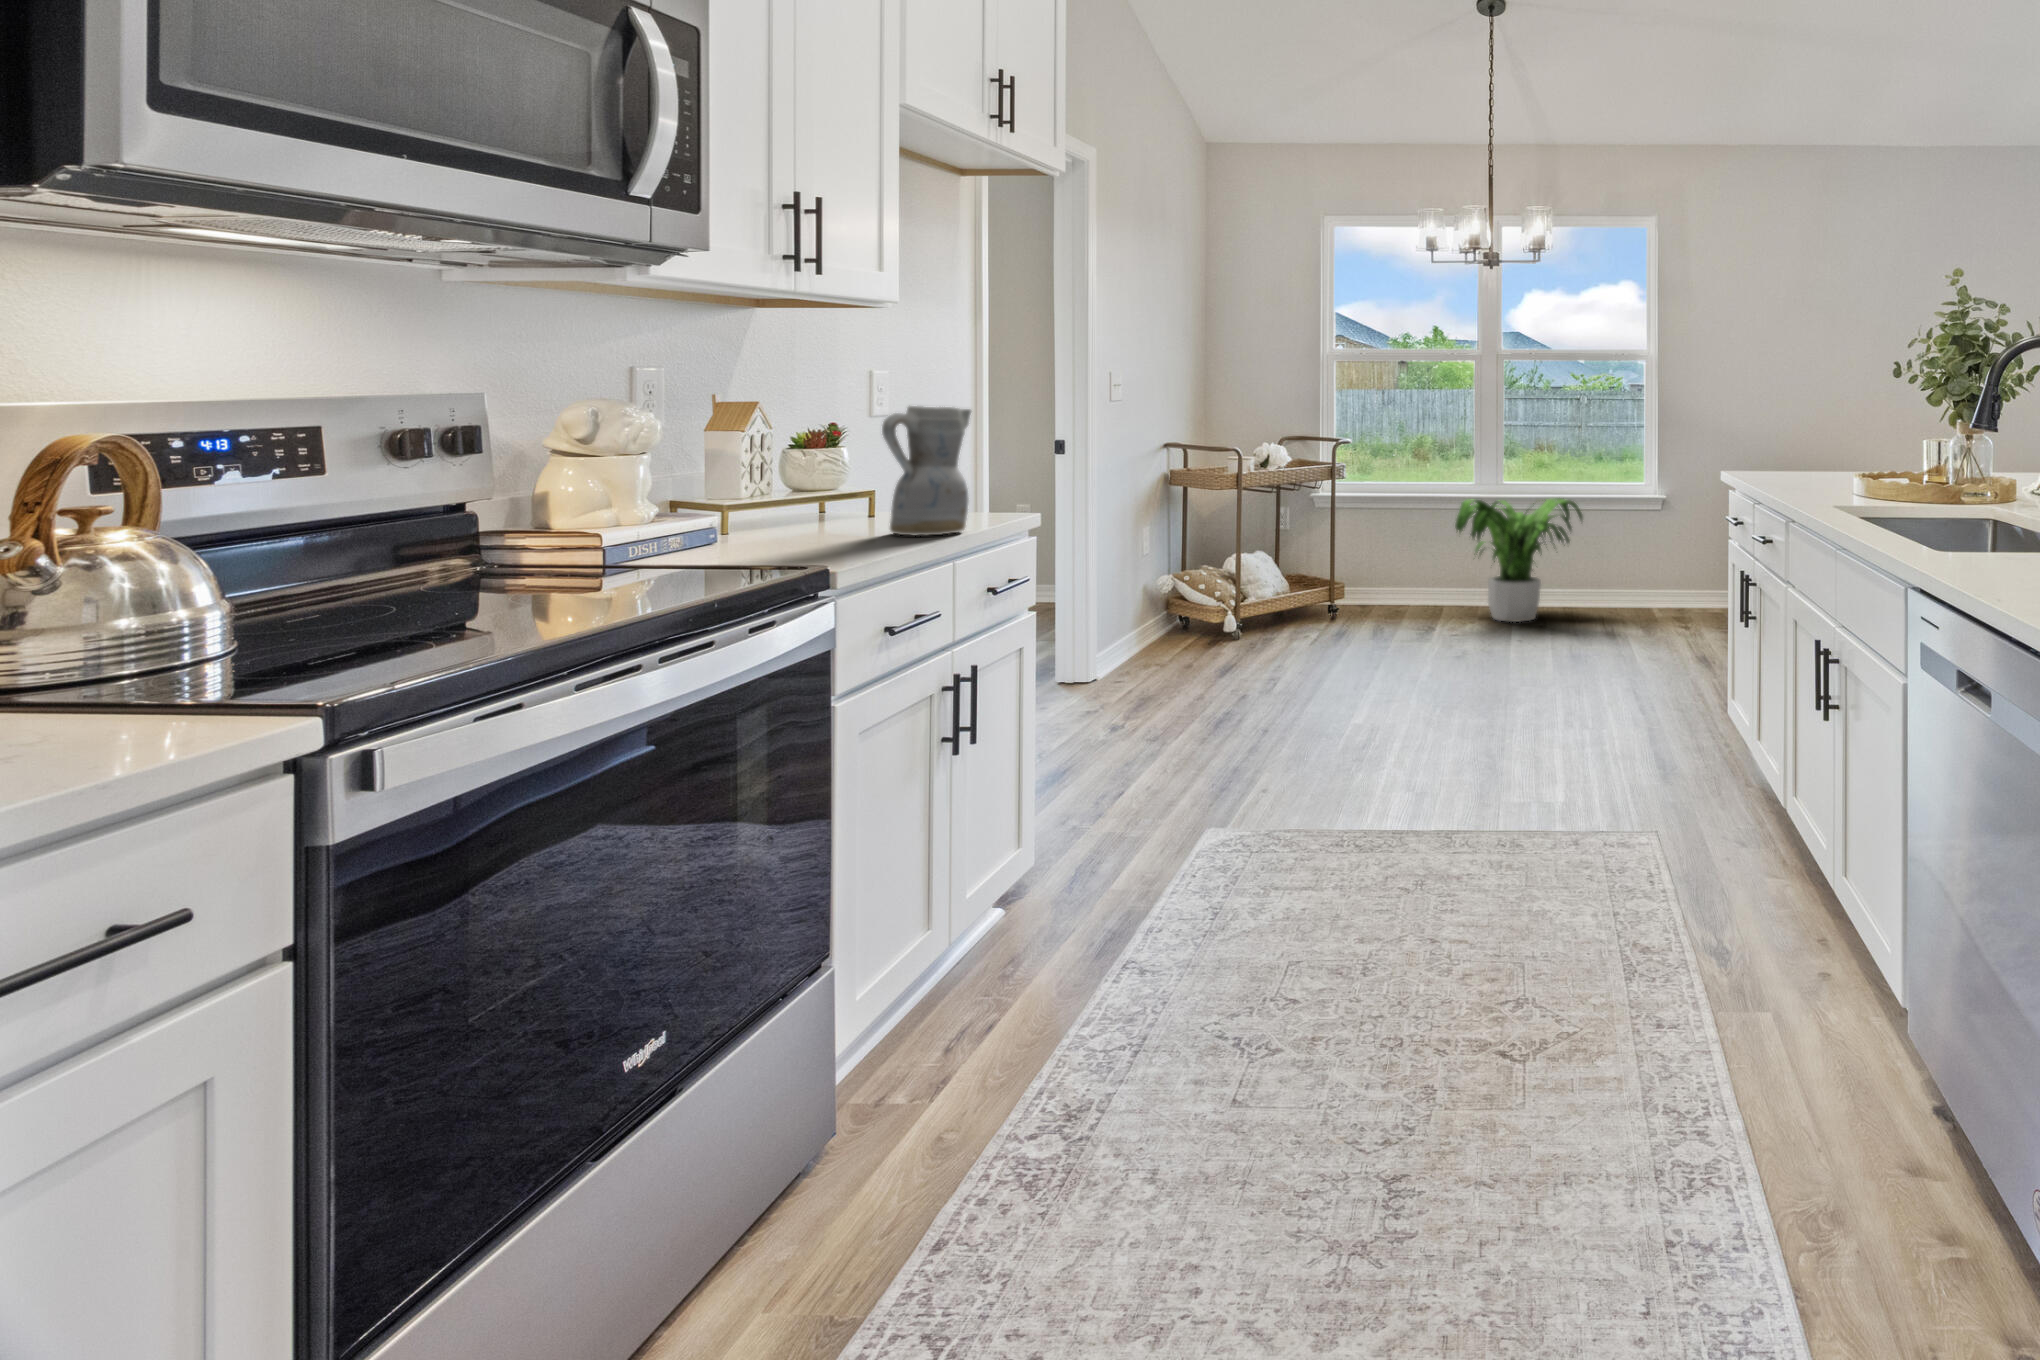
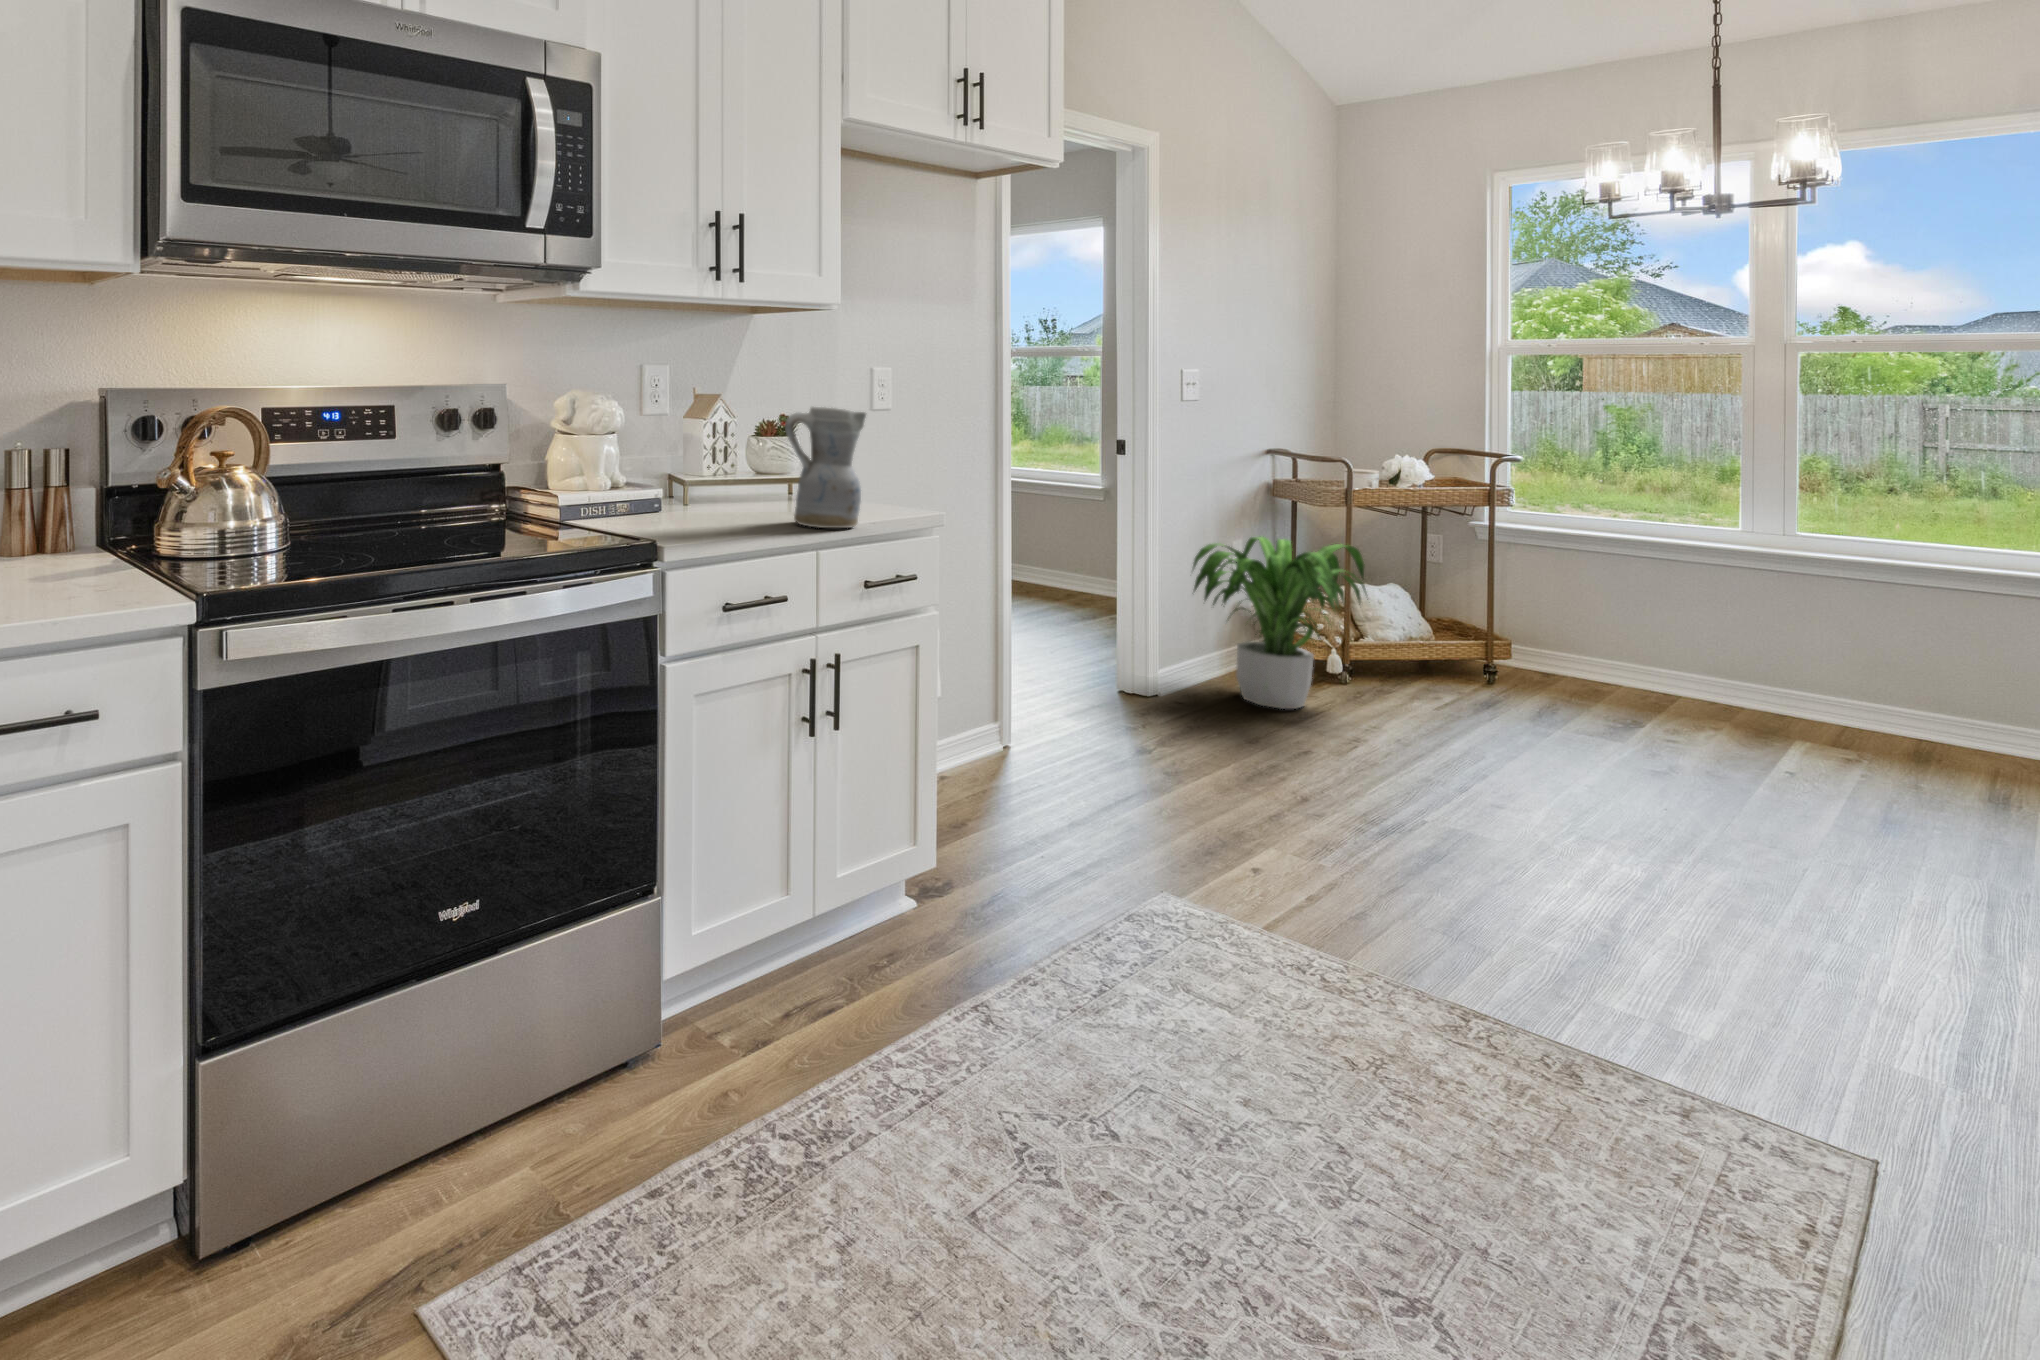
potted plant: present [1455,498,1583,622] -> present [1193,536,1366,709]

